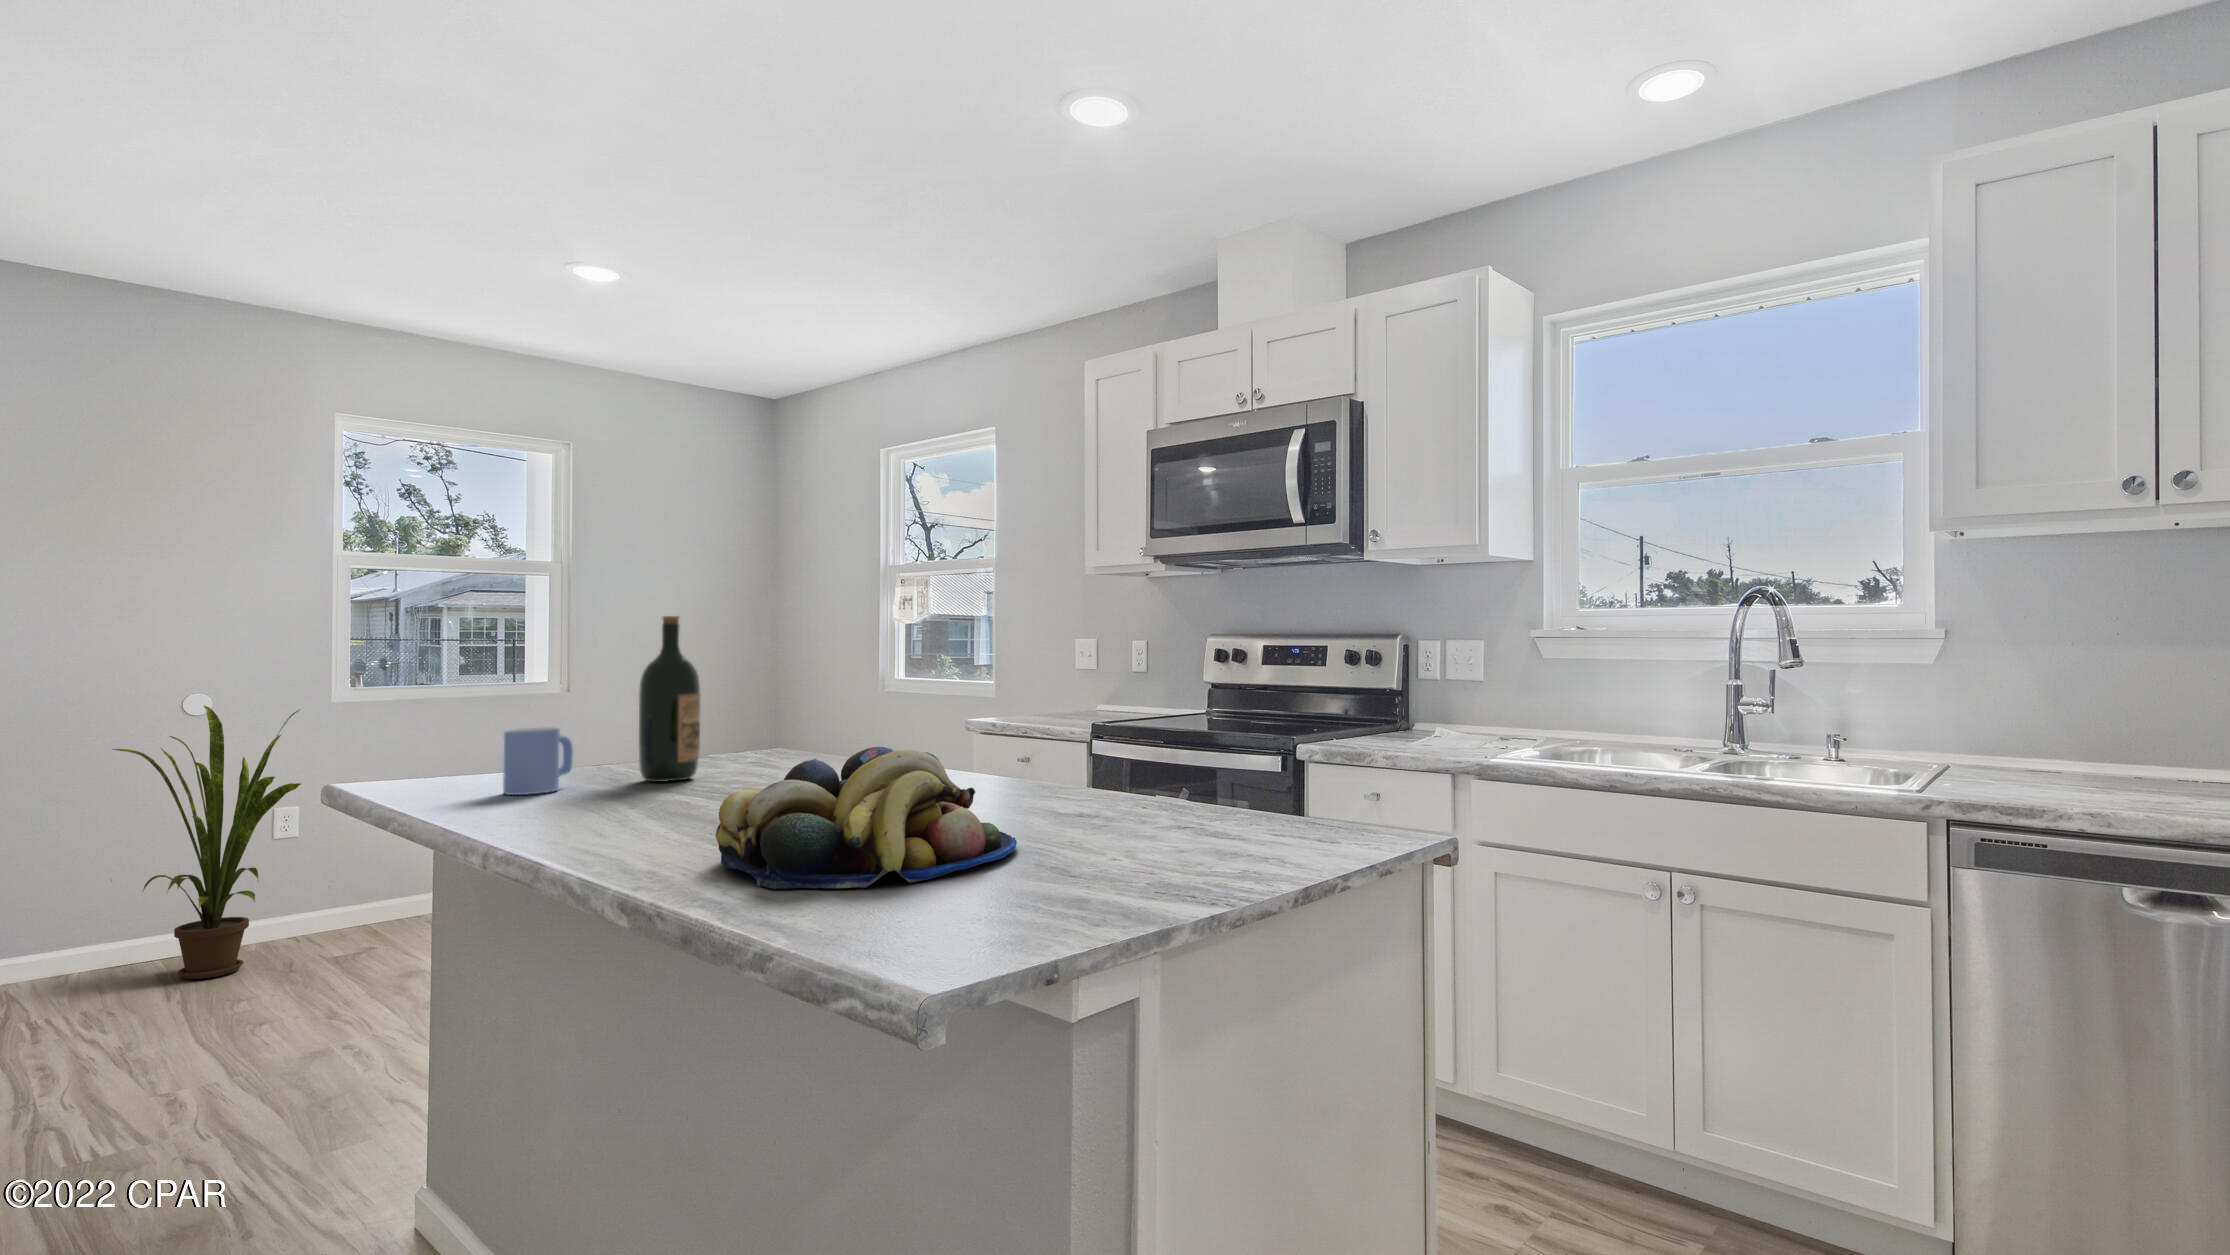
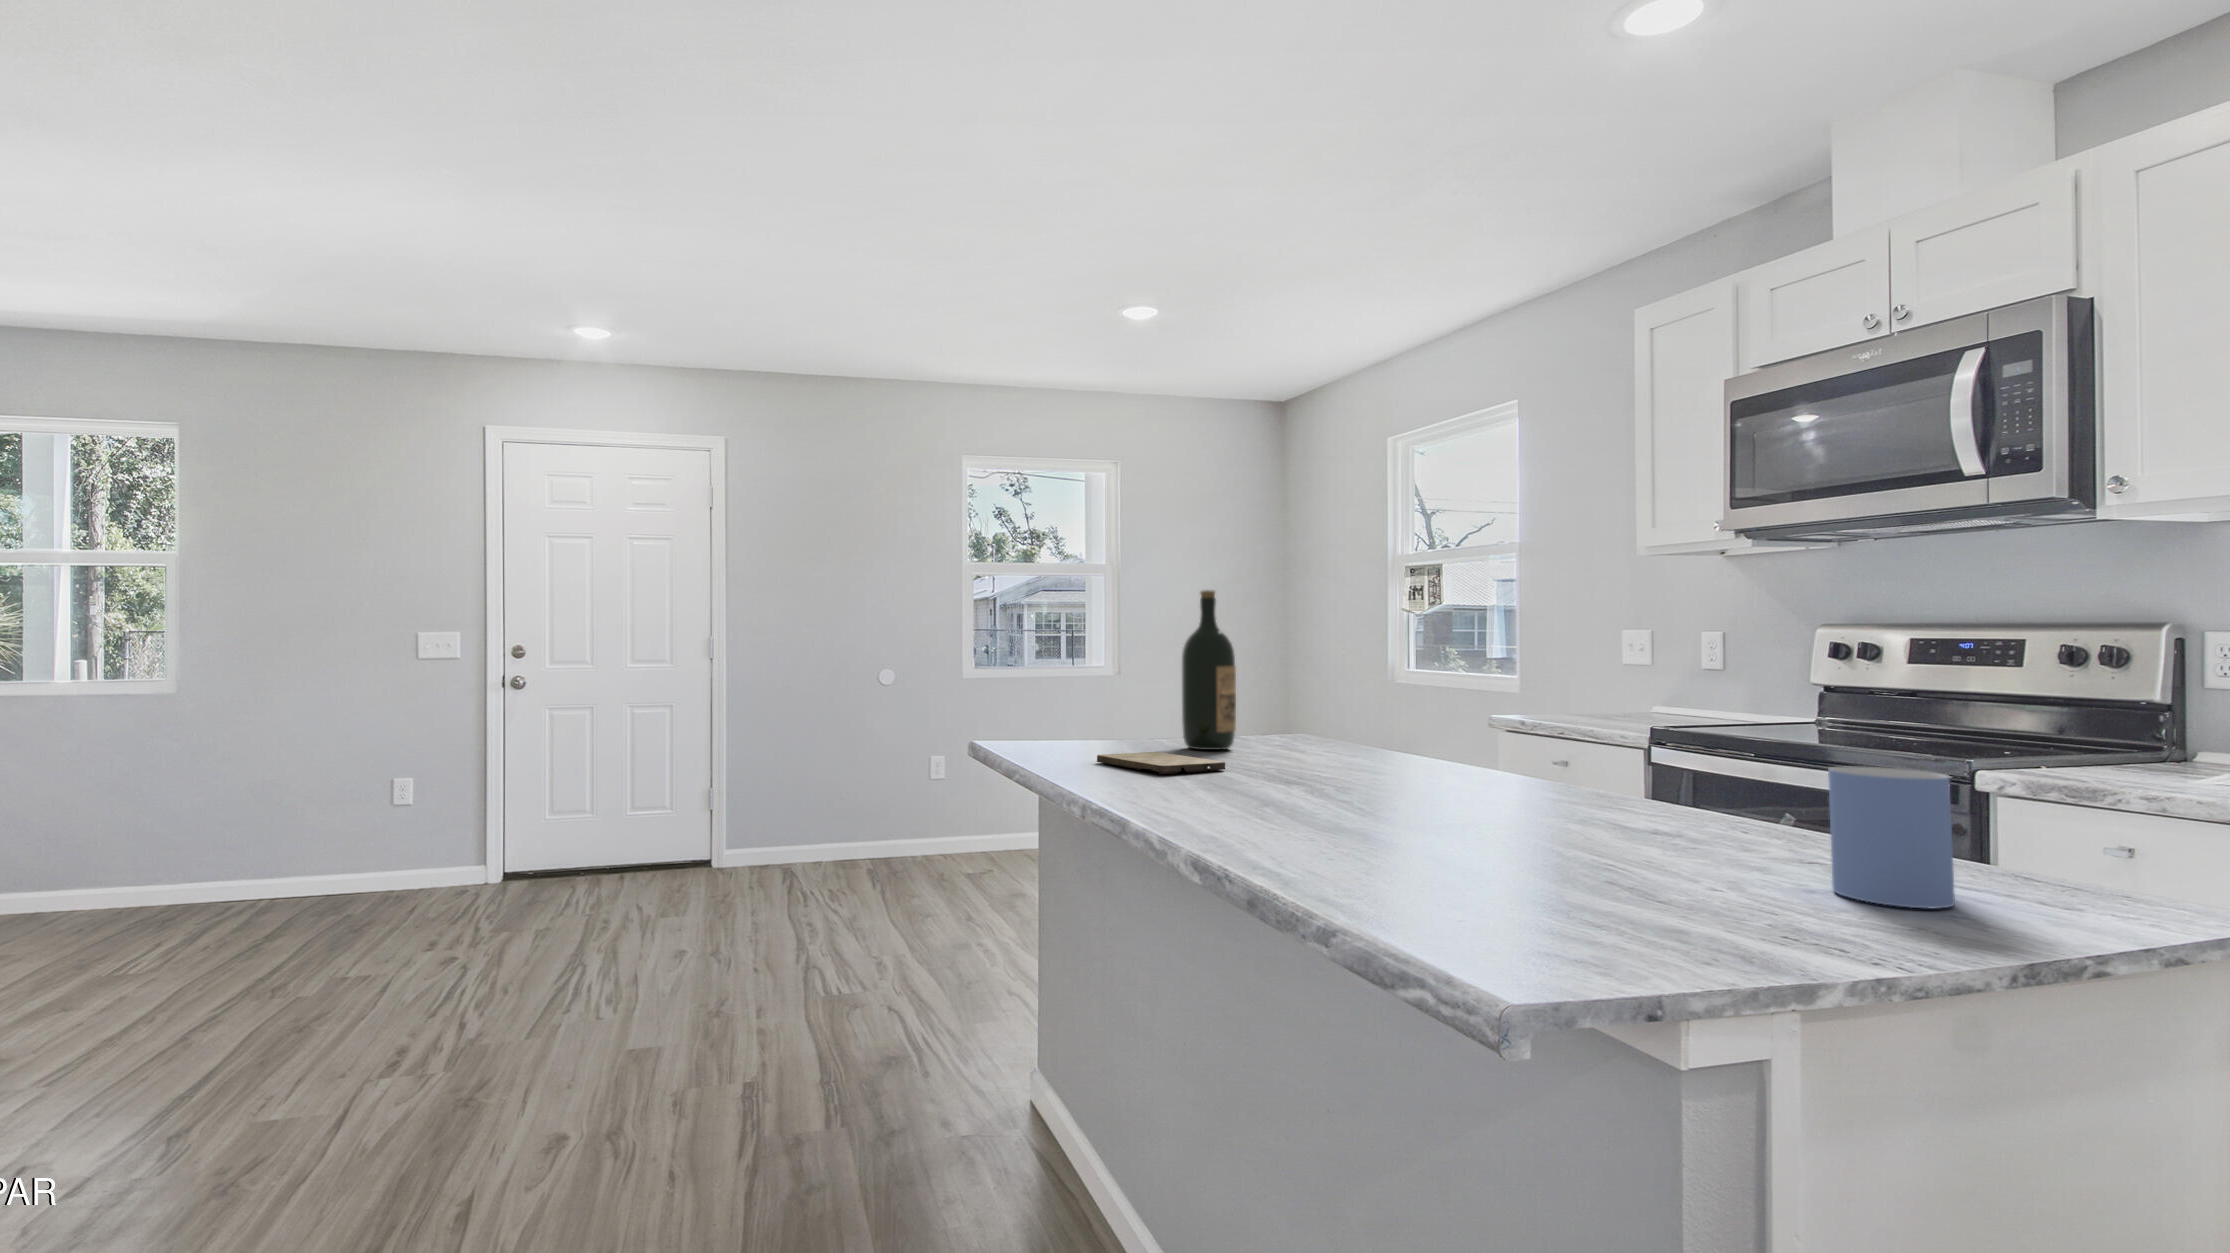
house plant: present [112,705,301,979] -> none [822,674,934,881]
mug: present [503,727,573,795] -> present [1828,767,1955,908]
fruit bowl: present [716,747,1017,889] -> none [1270,720,1625,877]
cutting board: none [532,789,682,815] -> present [1097,752,1225,774]

